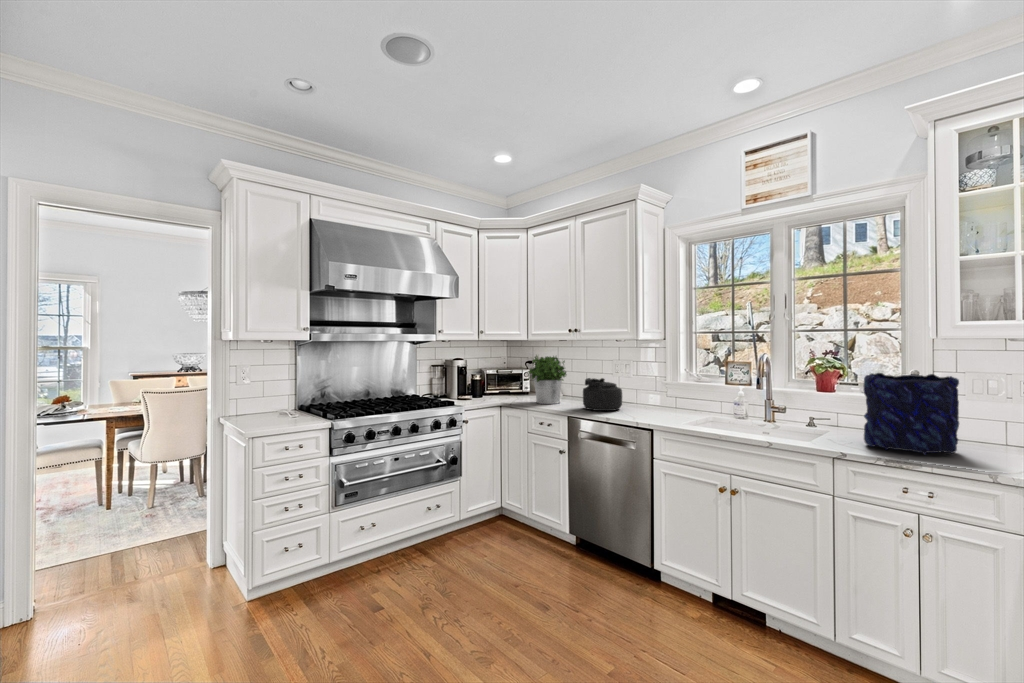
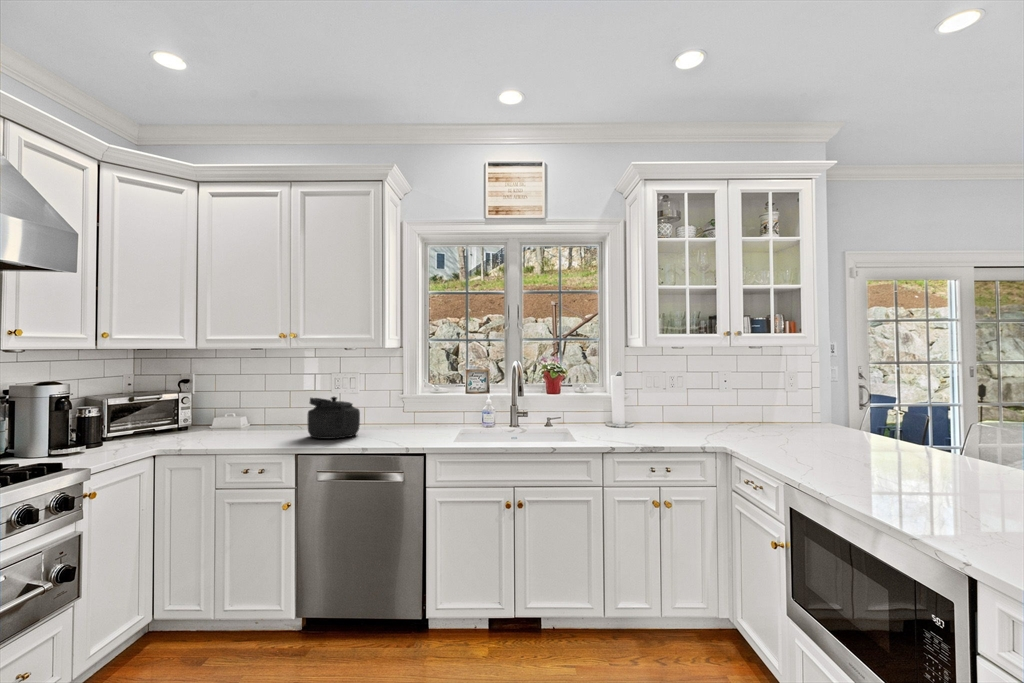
potted plant: present [528,356,566,404] -> none [208,368,269,439]
vase: present [864,373,959,454] -> none [612,376,673,440]

